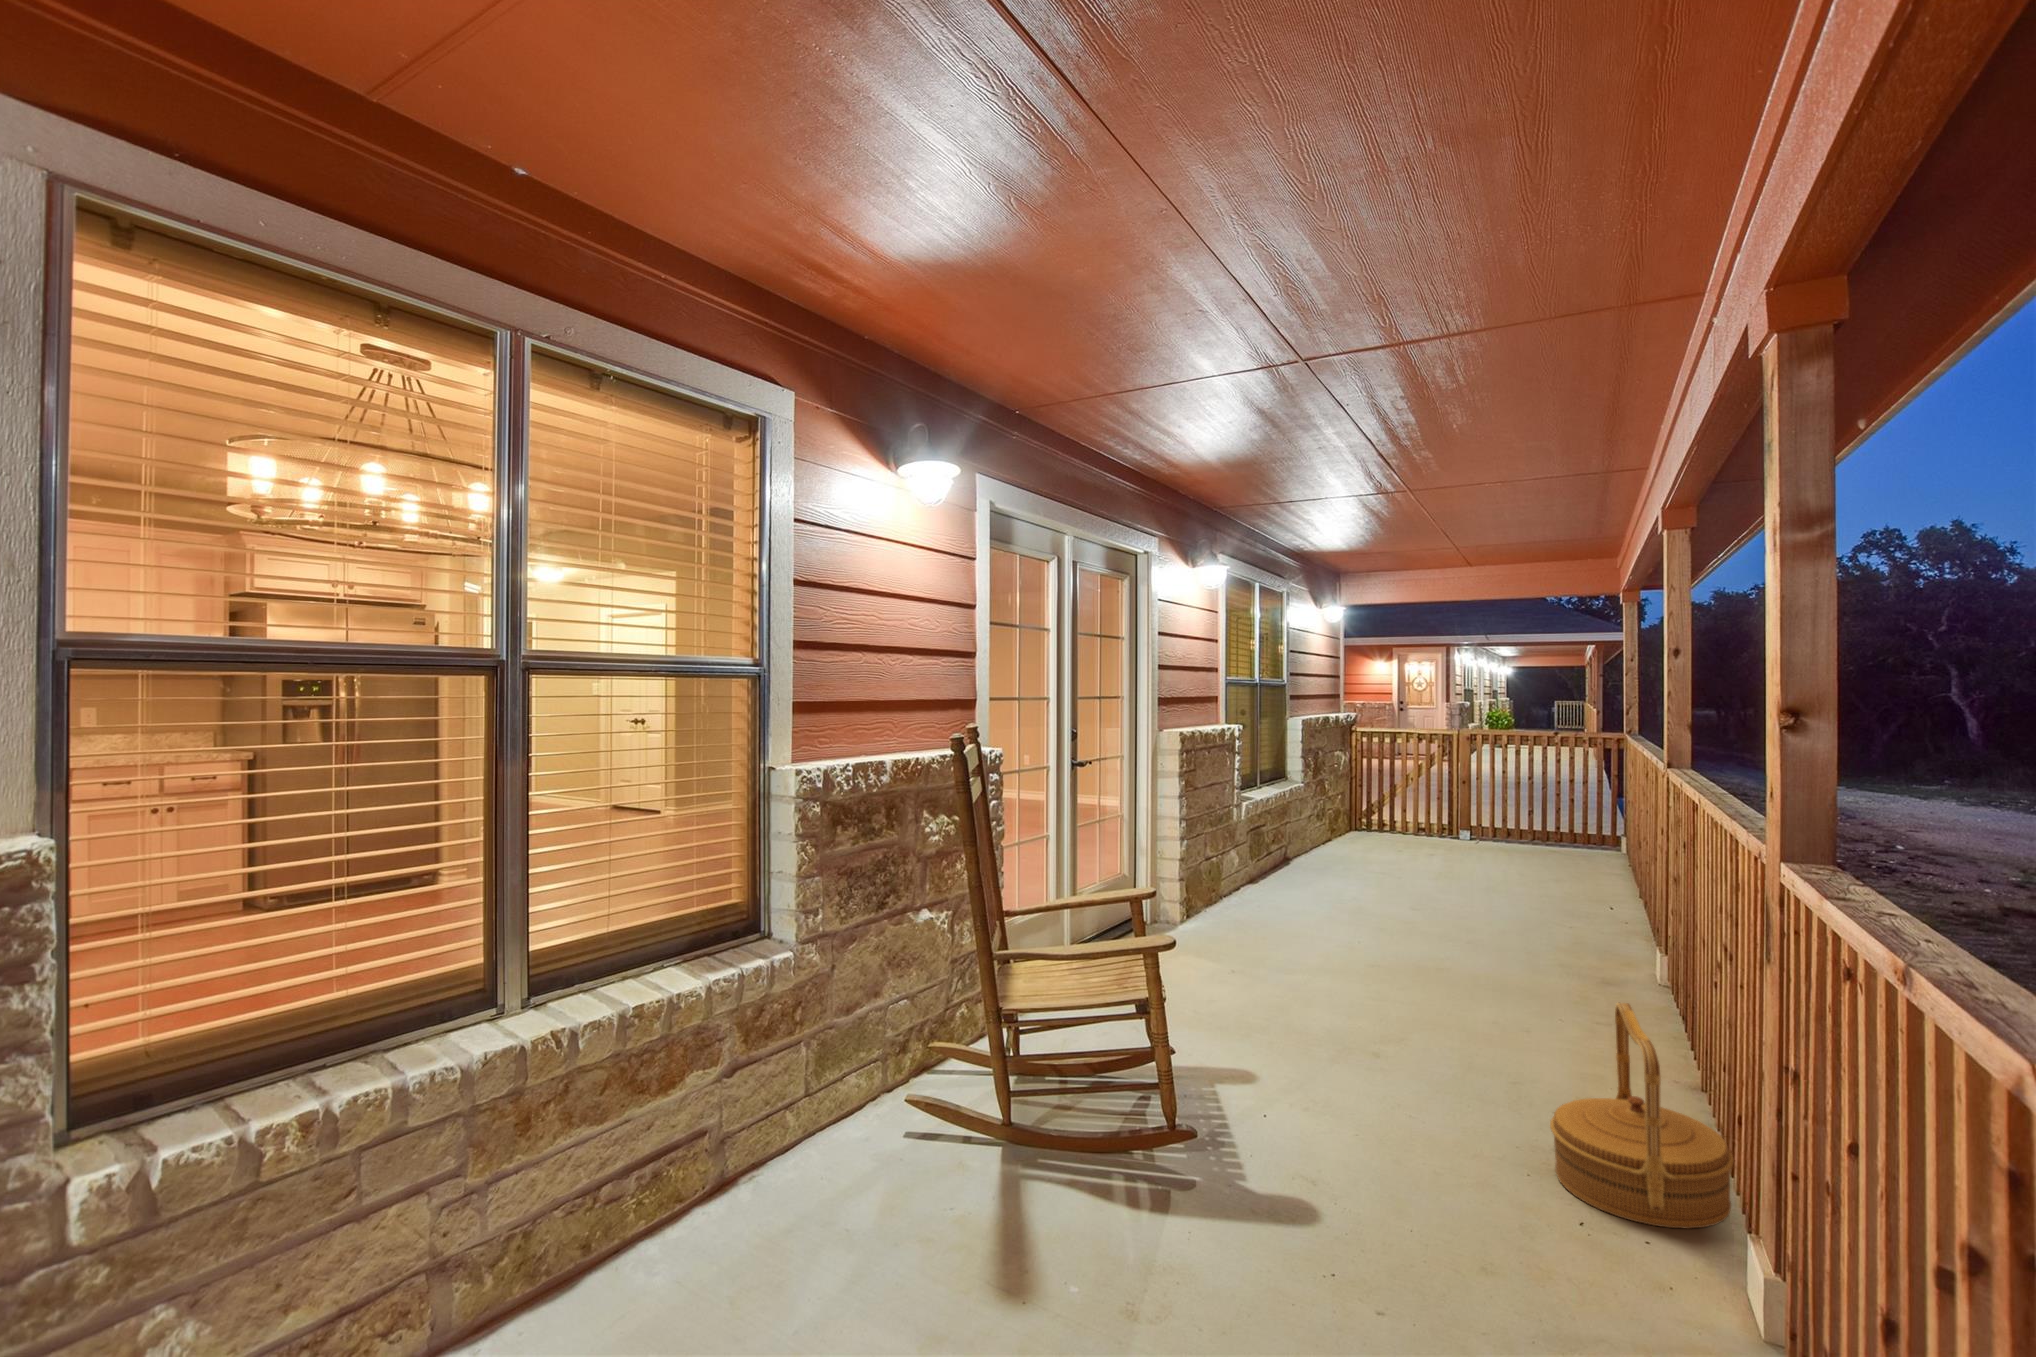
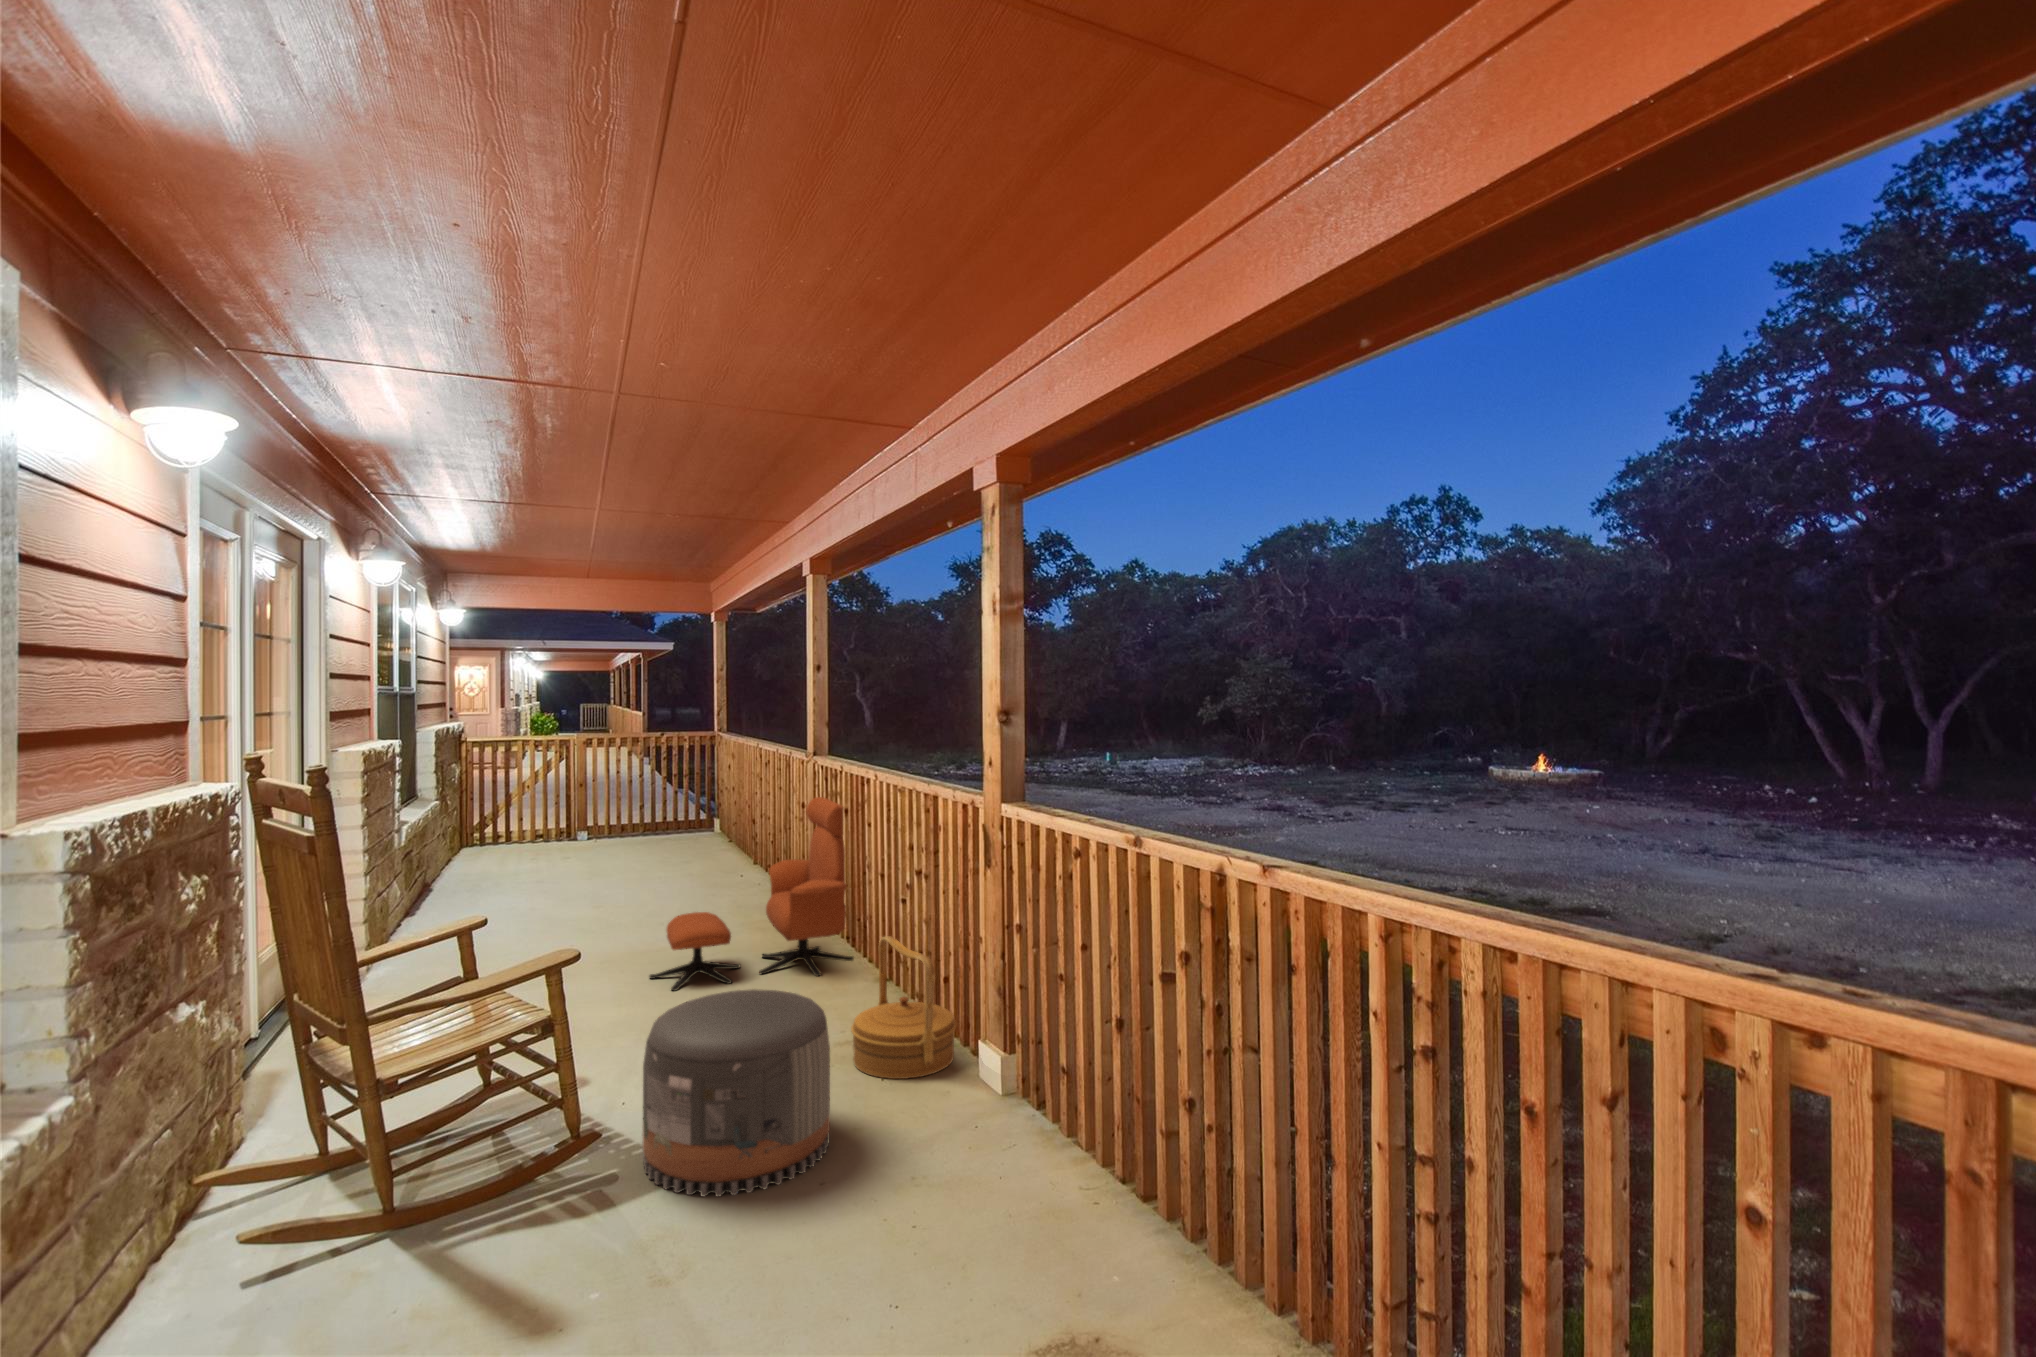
lounge chair: none [1402,804,1678,1041] -> present [650,797,854,991]
pouf: none [1214,1013,1446,1272] -> present [643,989,830,1197]

